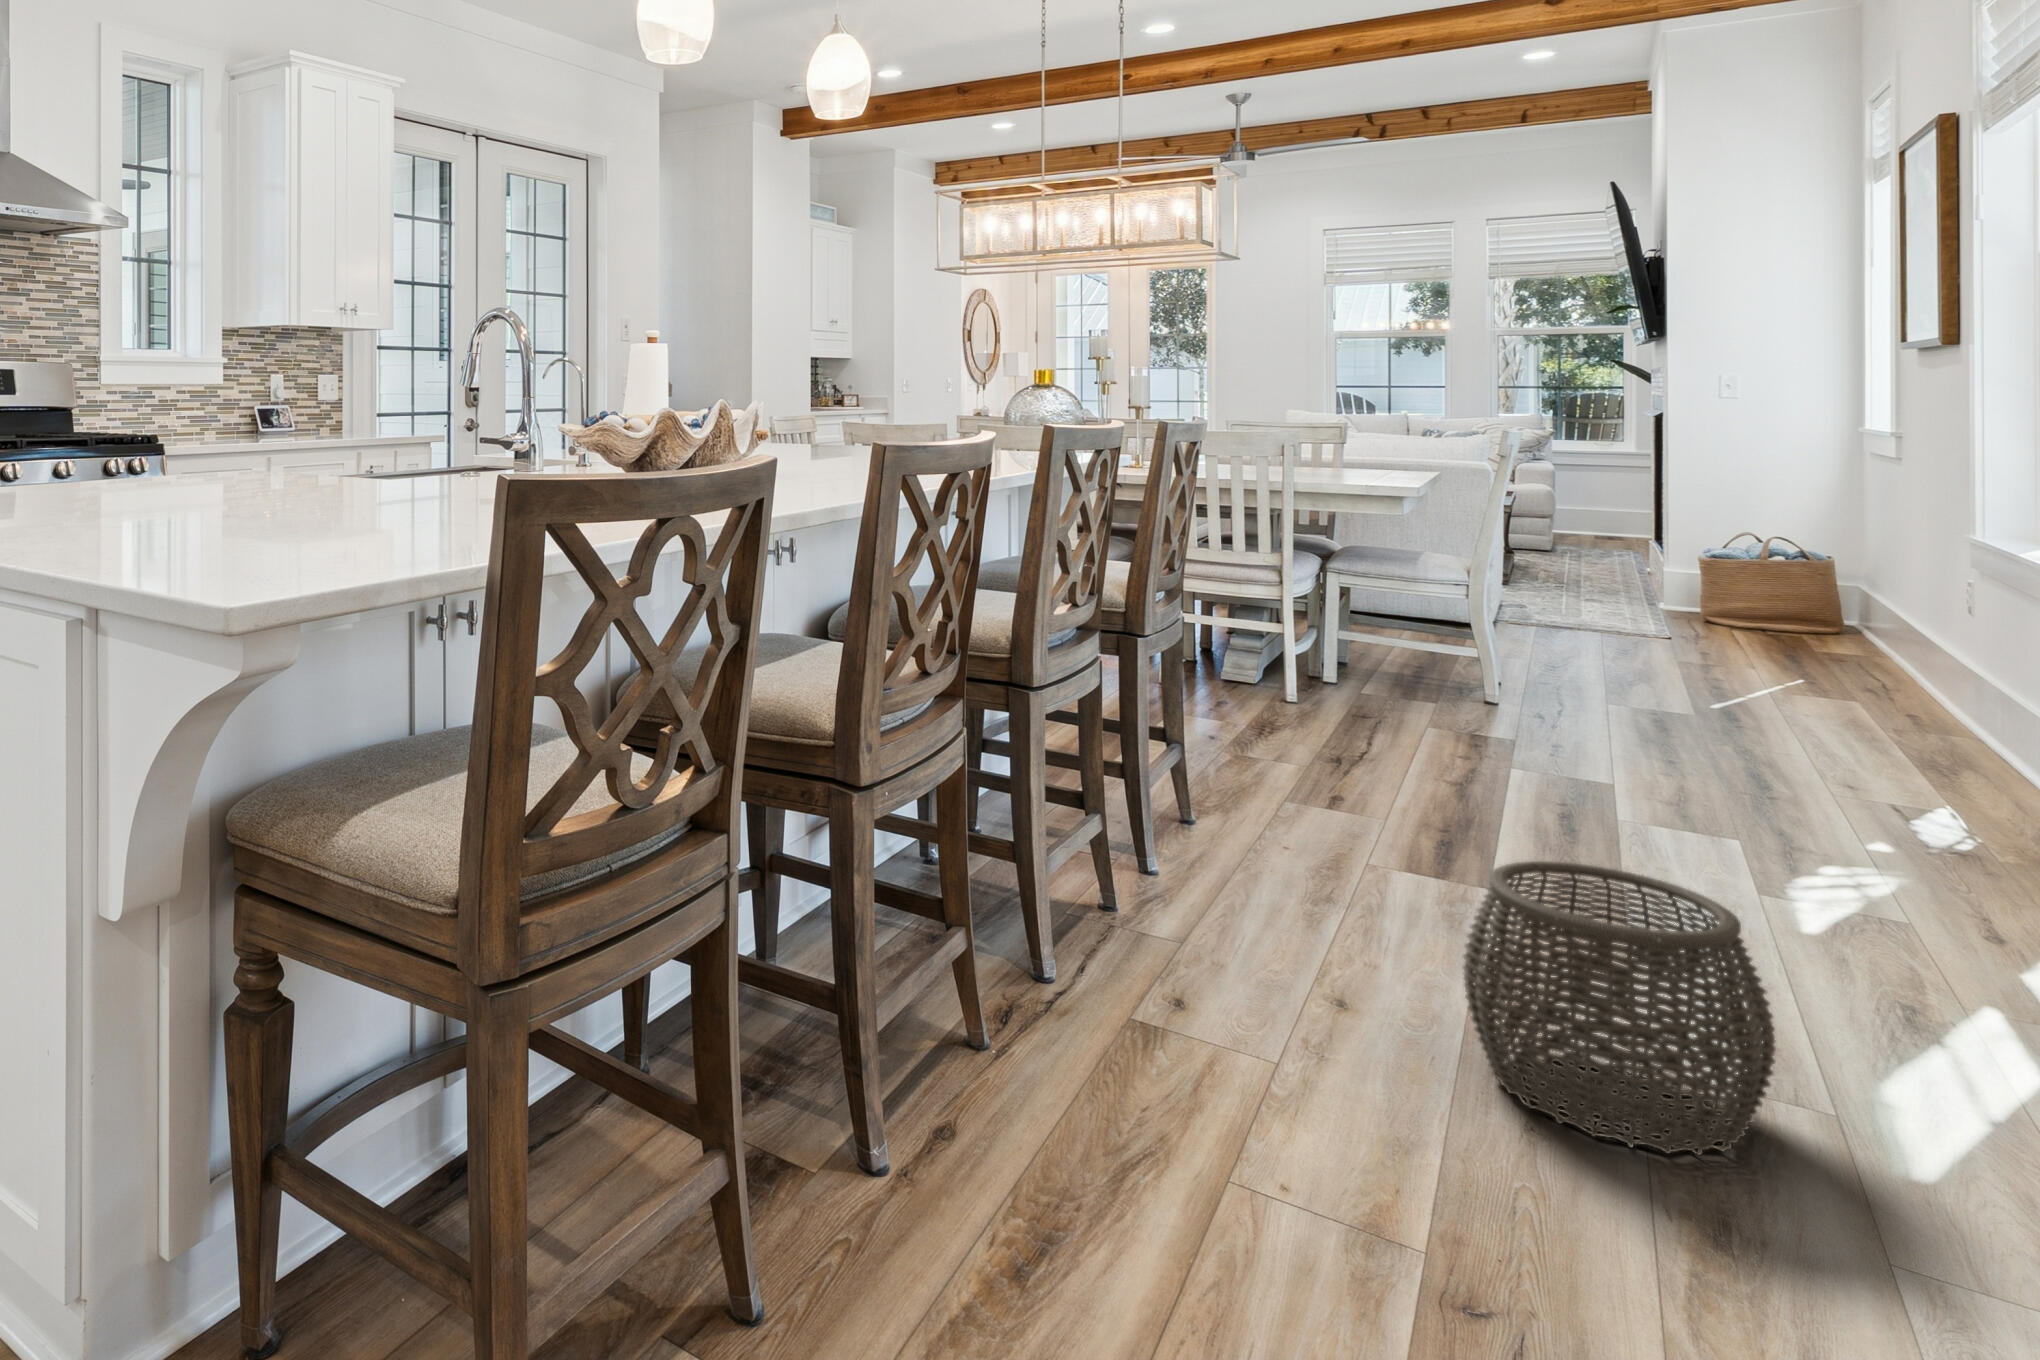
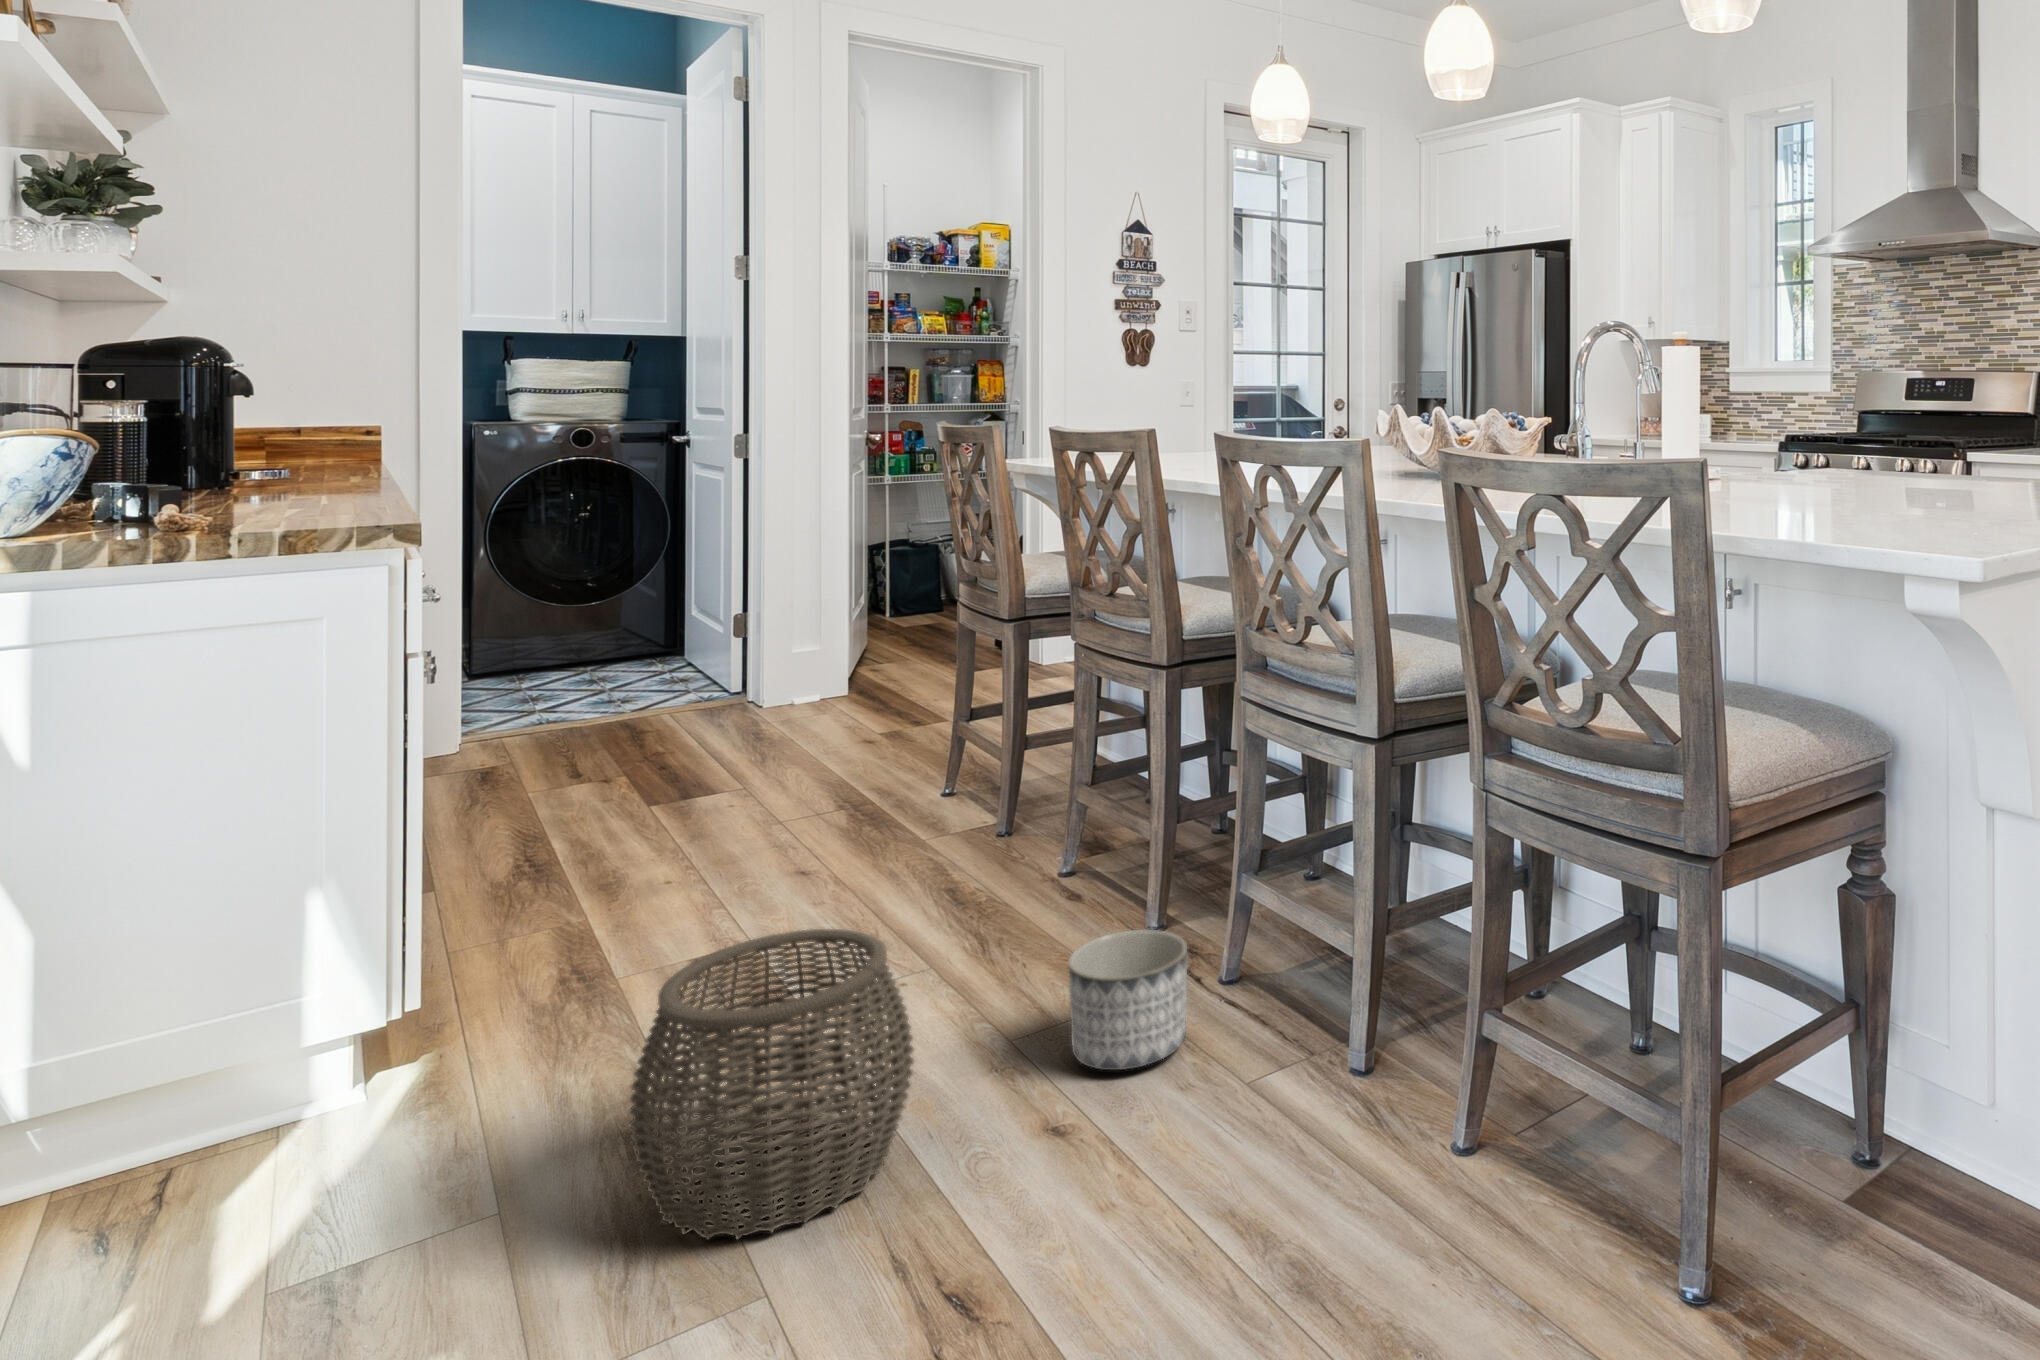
planter: none [1144,880,1270,1015] -> present [1068,930,1187,1070]

